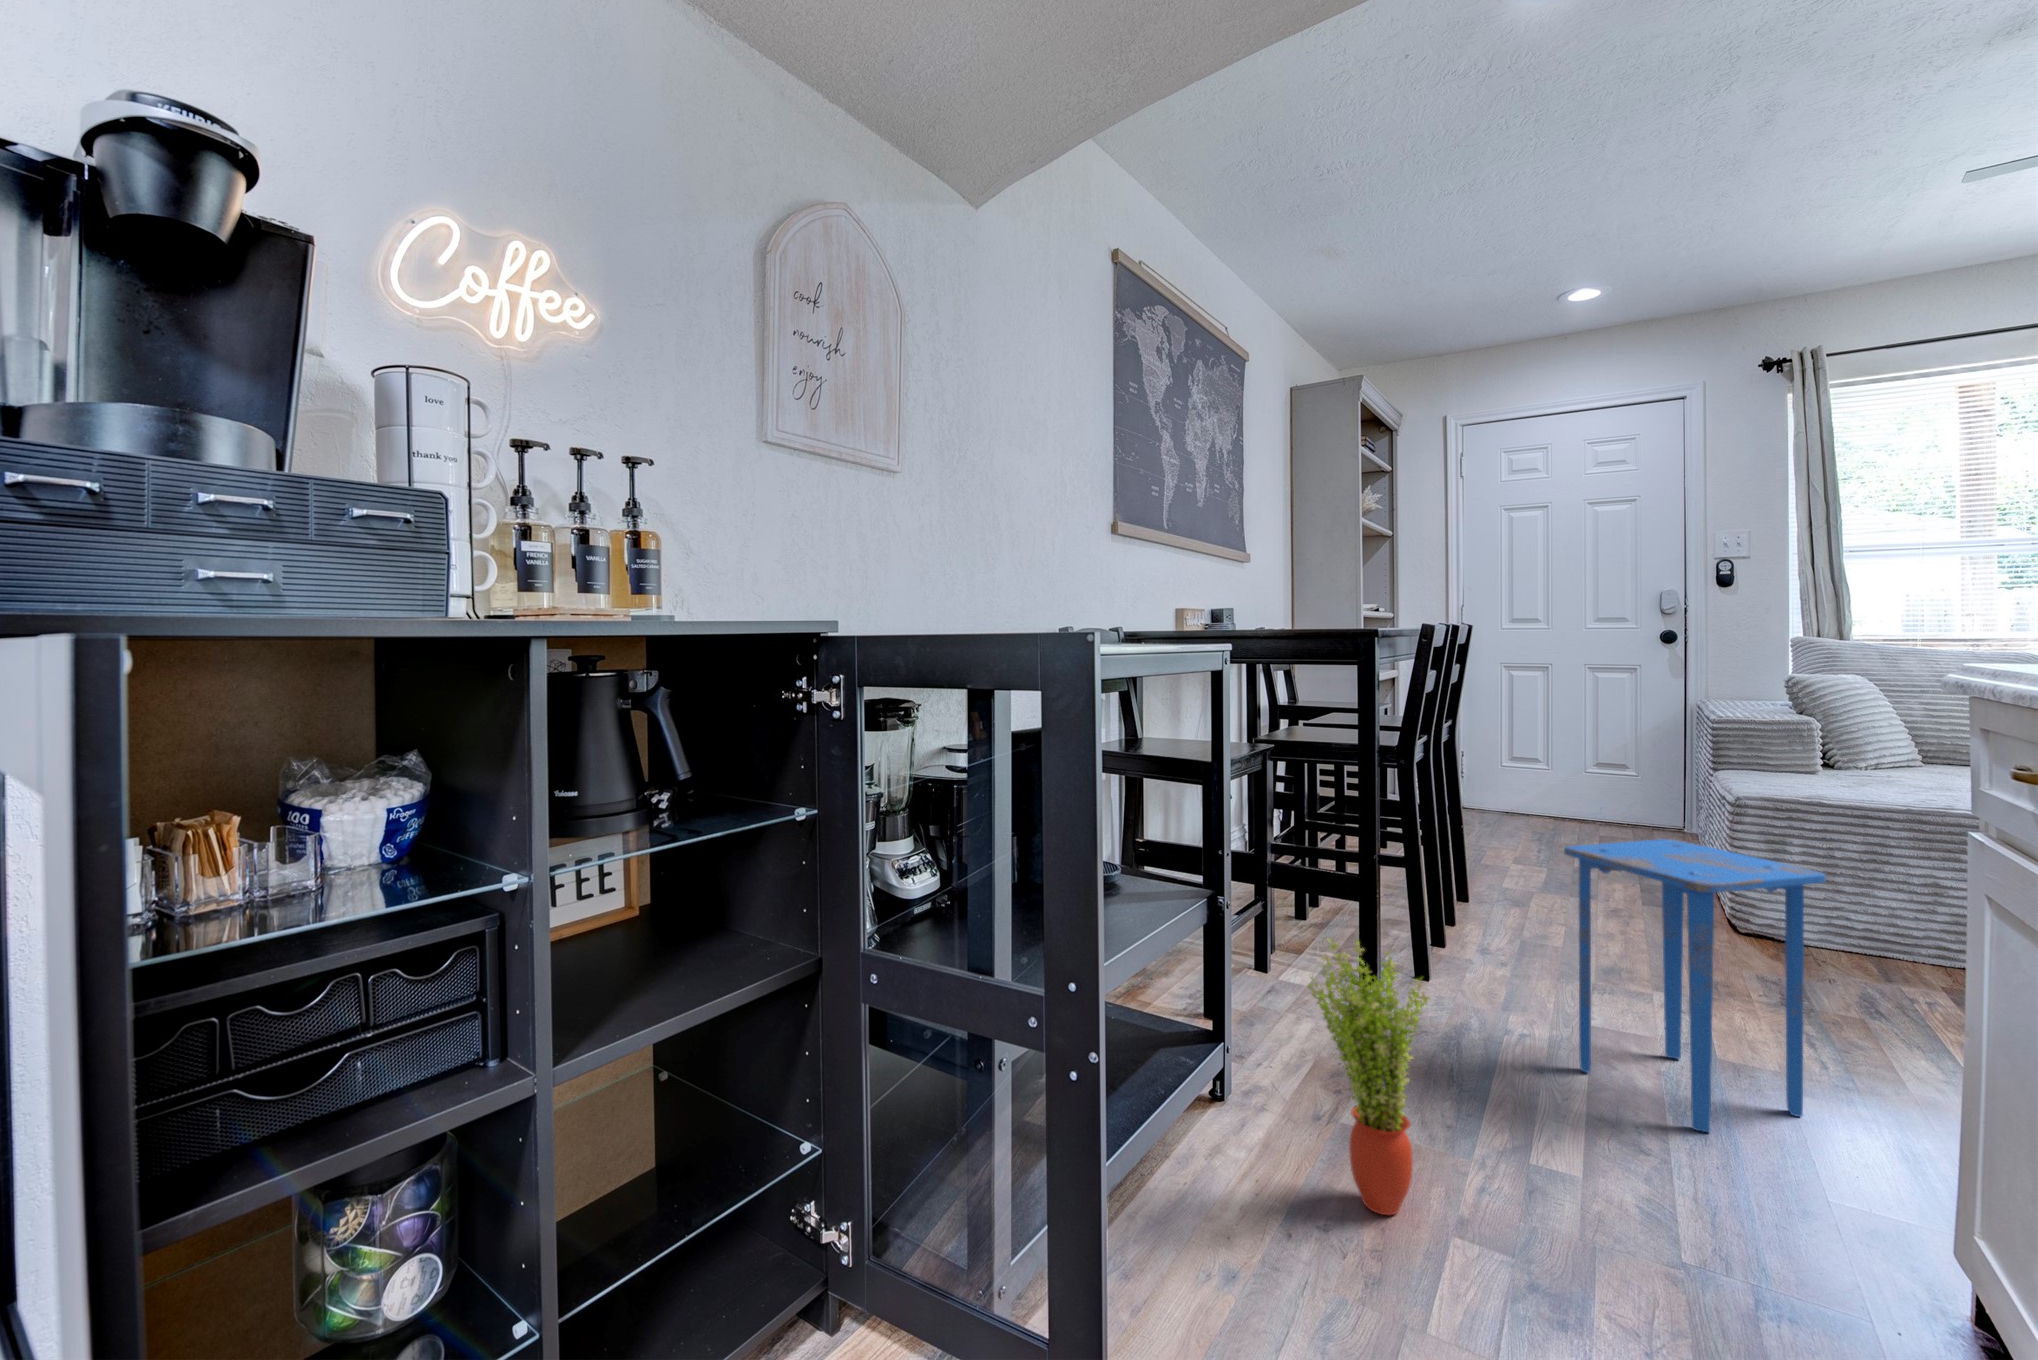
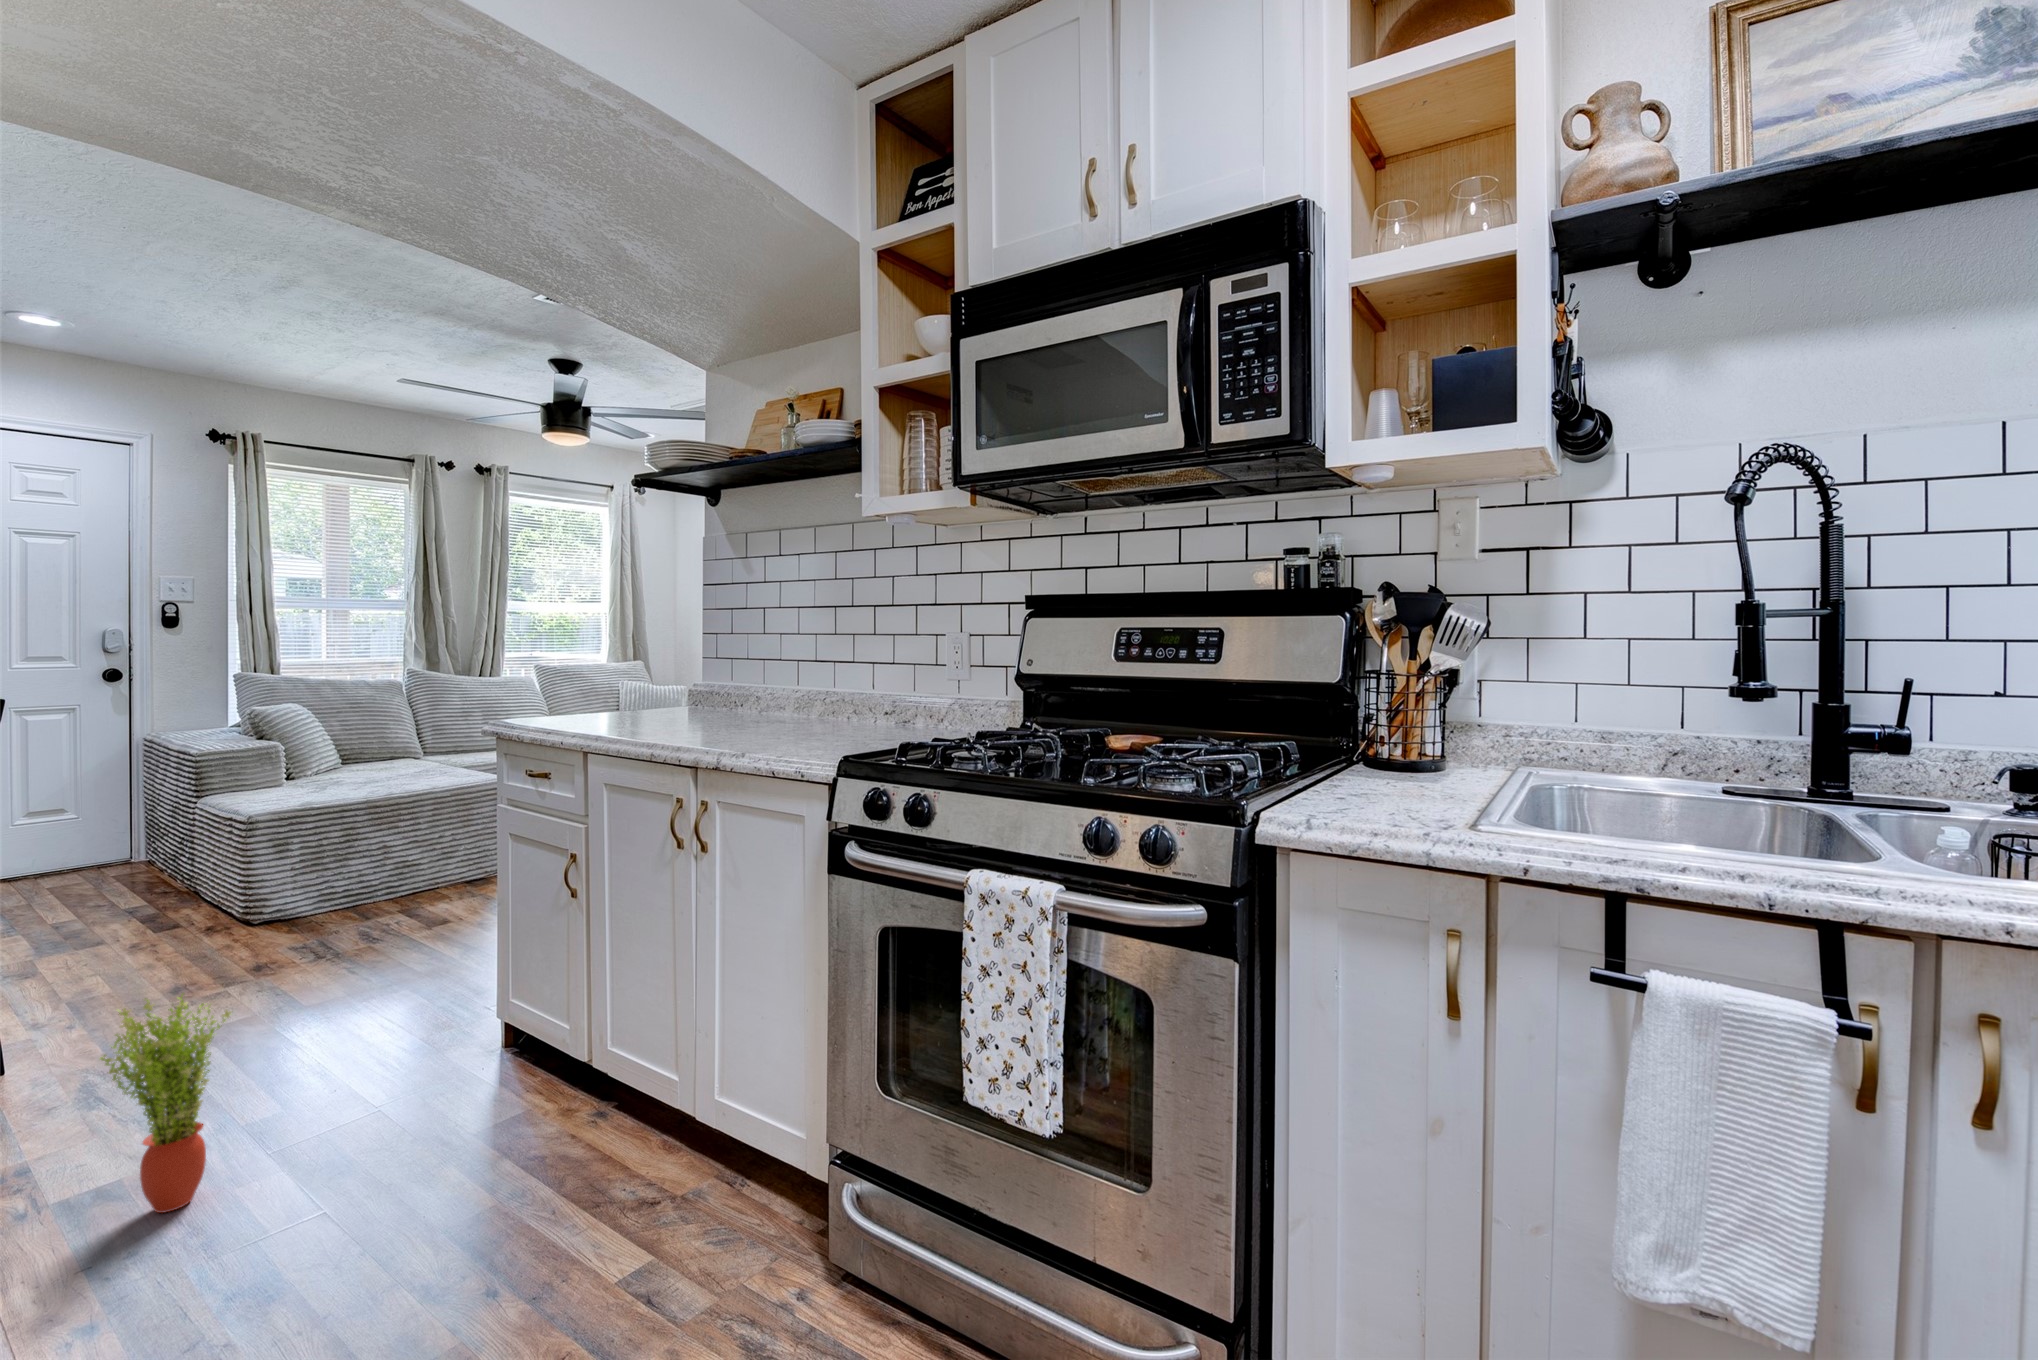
side table: present [1564,839,1826,1132] -> none [216,851,395,1056]

